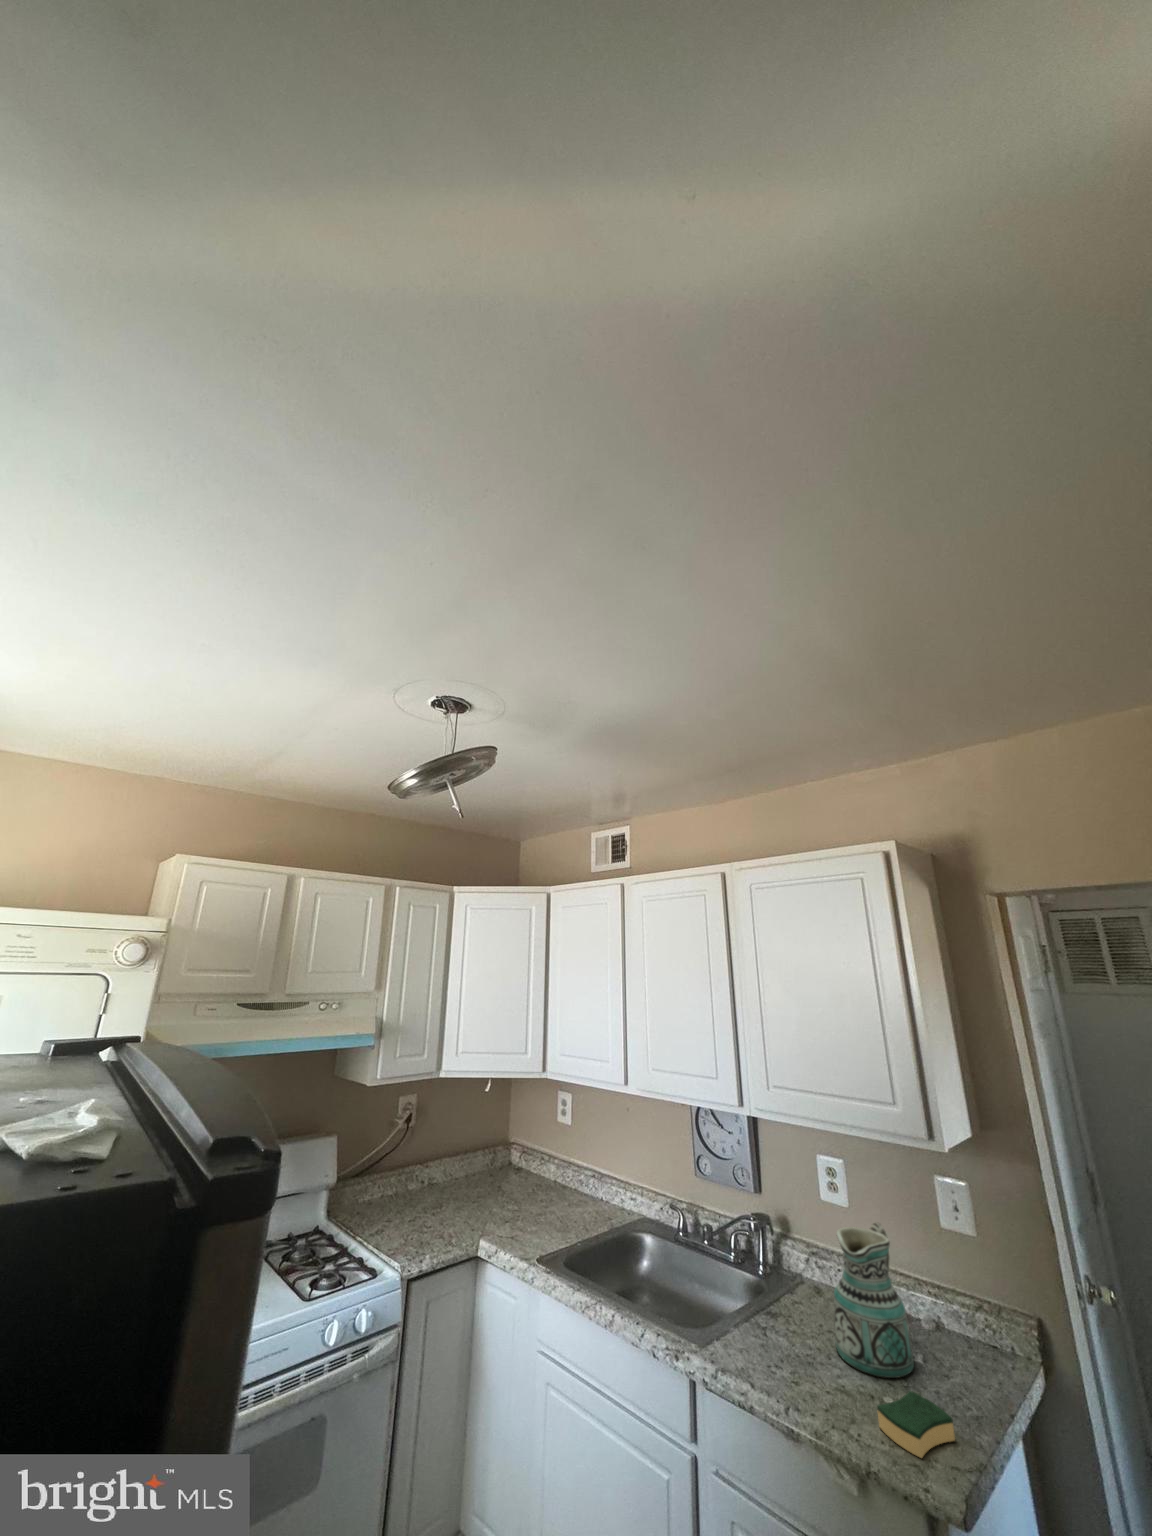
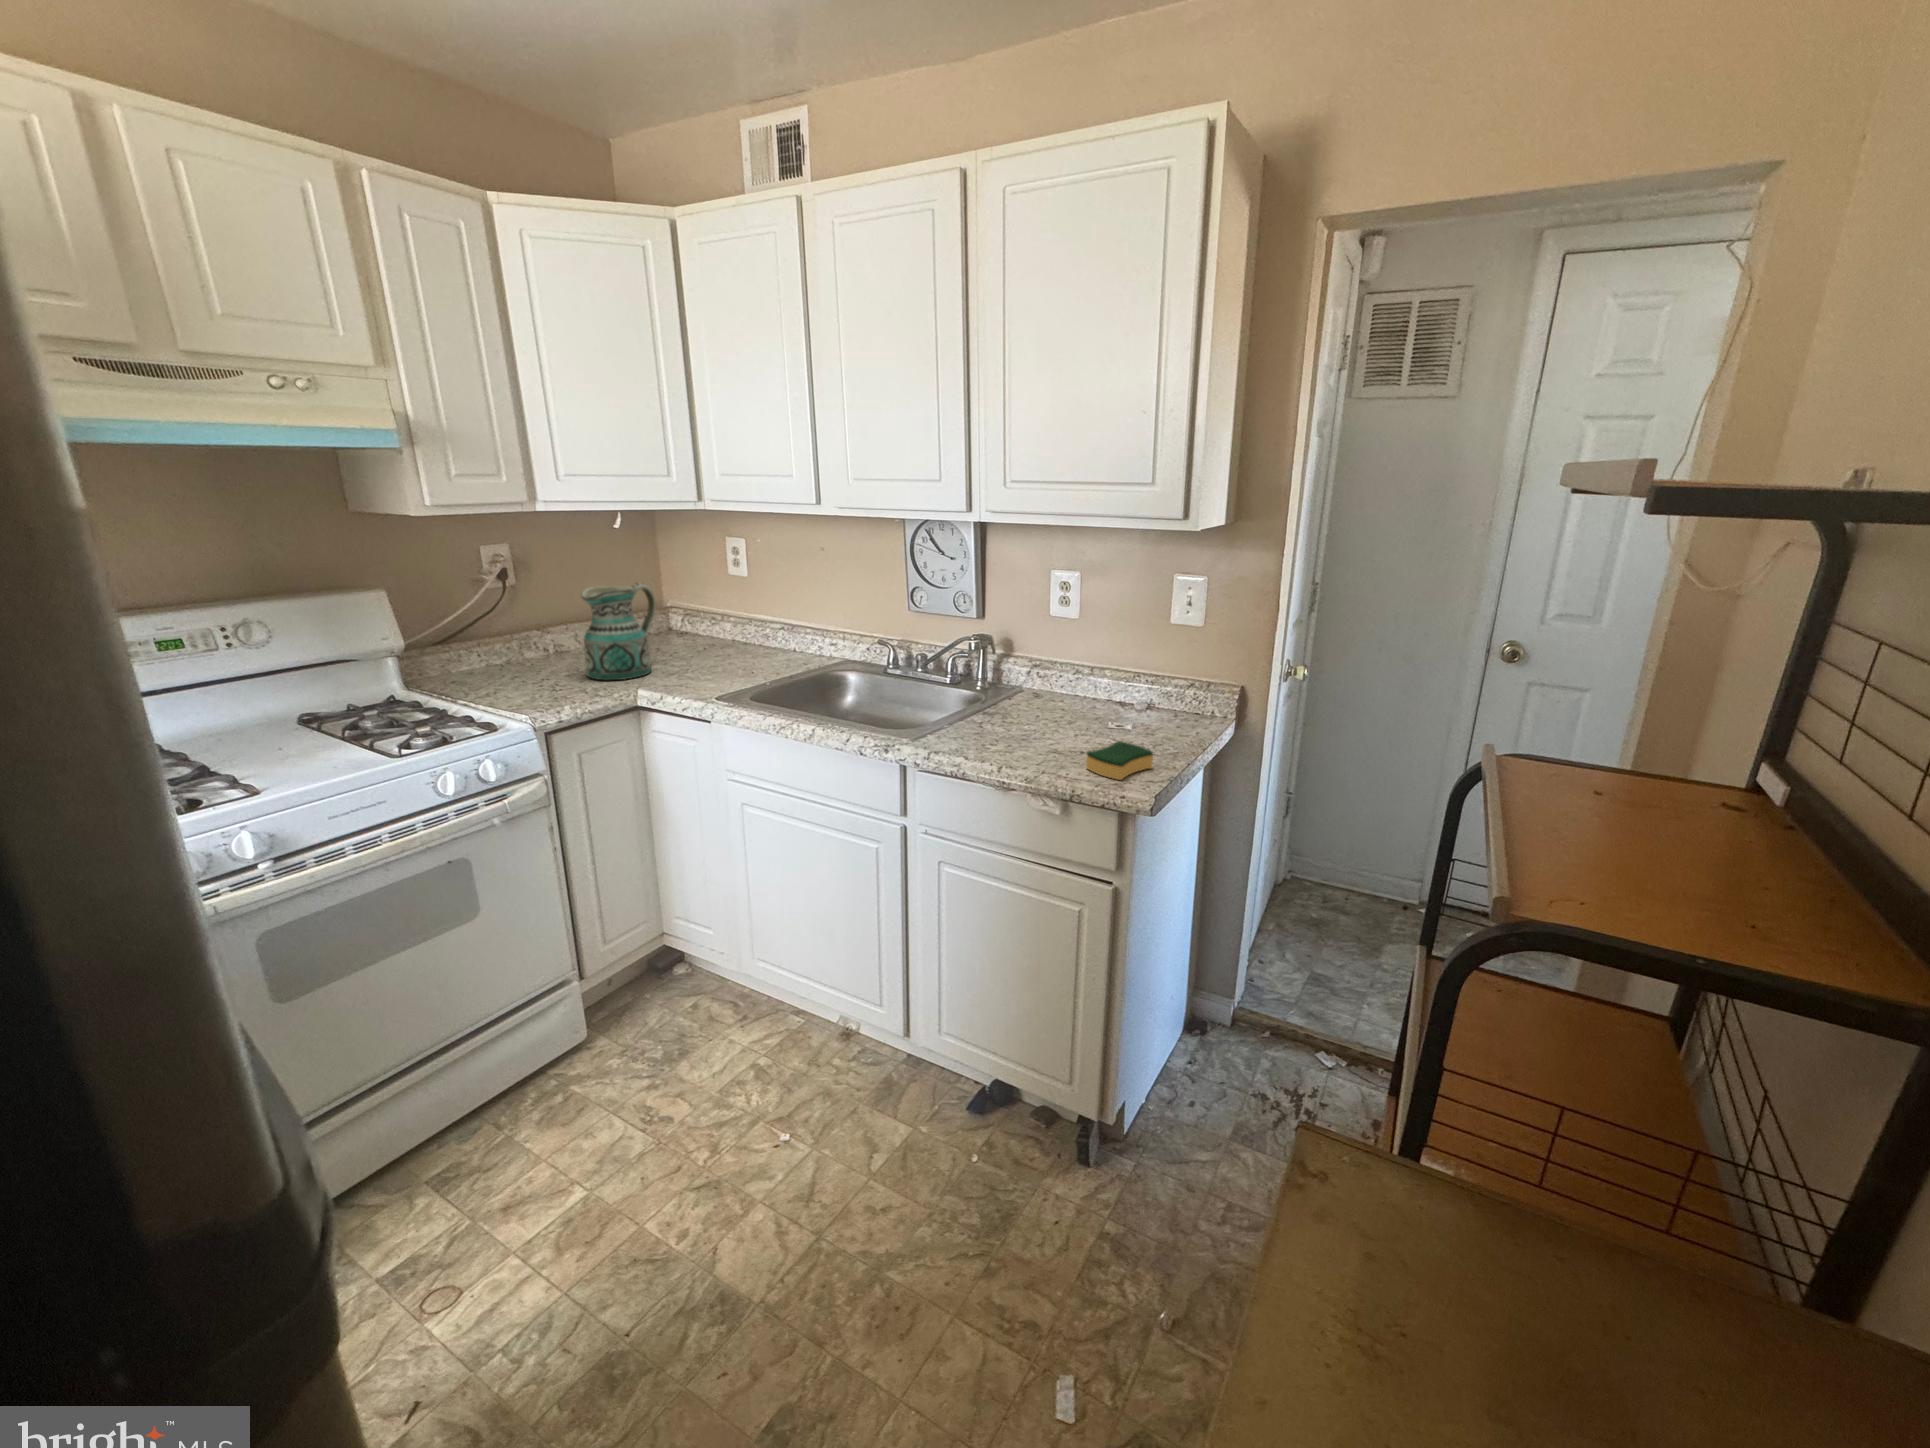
ceramic pitcher: present [834,1223,914,1378] -> present [581,582,656,680]

